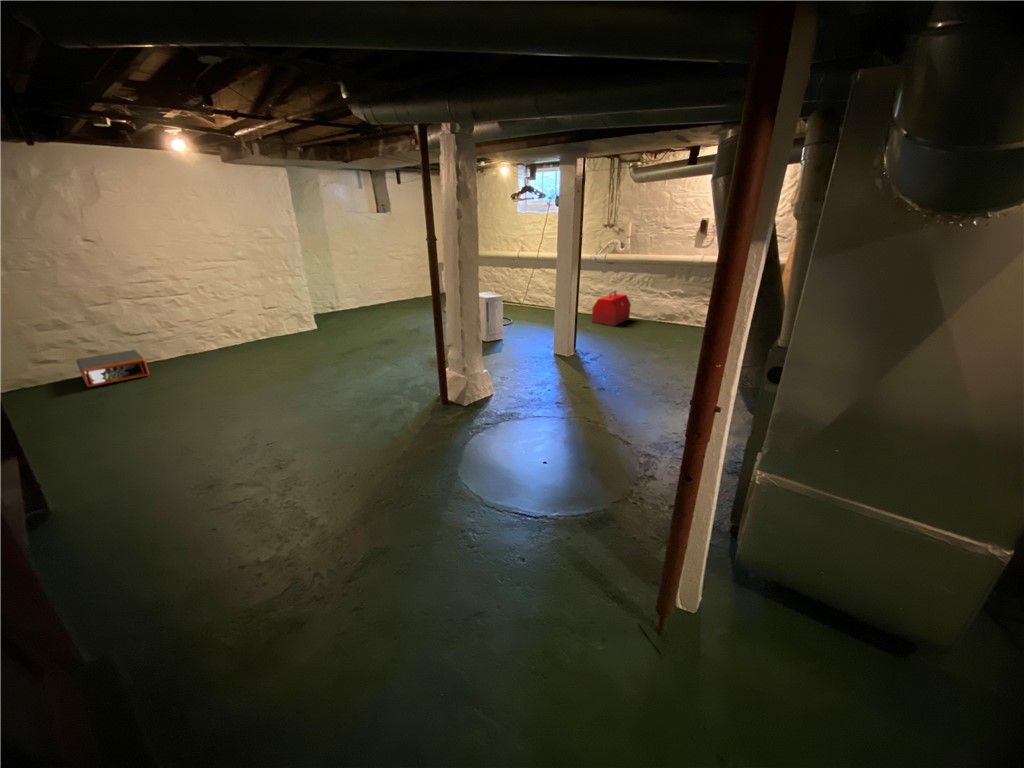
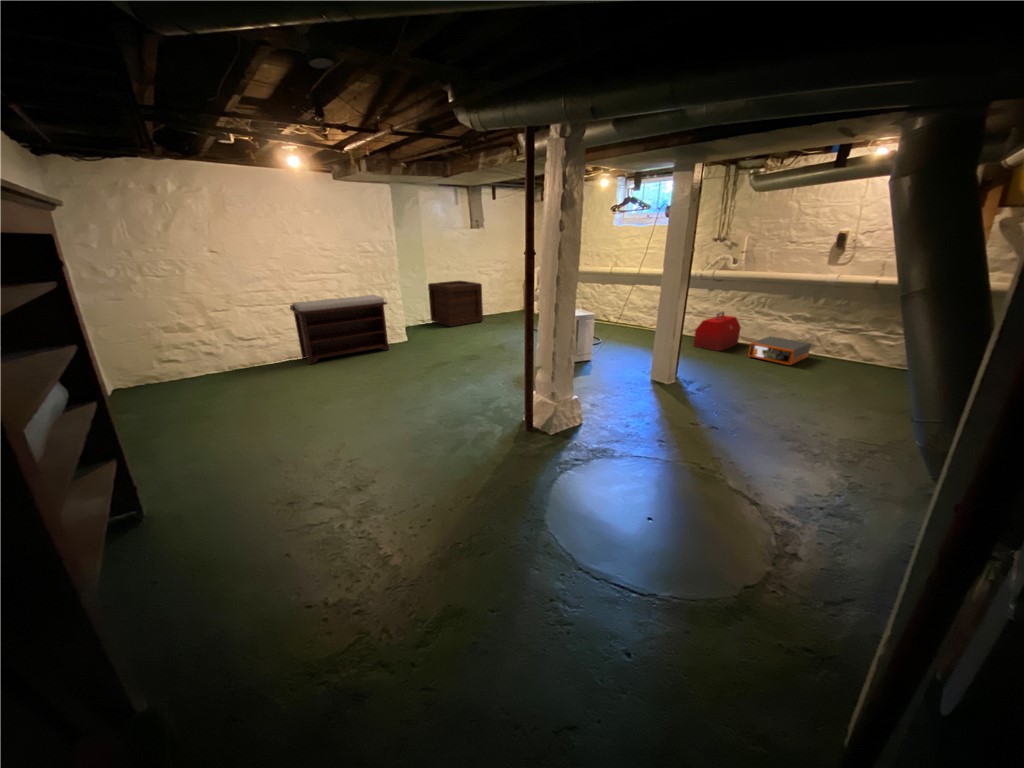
wooden crate: none [335,267,396,314] -> present [428,281,483,327]
bench: none [183,283,299,358] -> present [290,295,389,364]
storage box: present [76,350,149,387] -> present [748,336,811,365]

